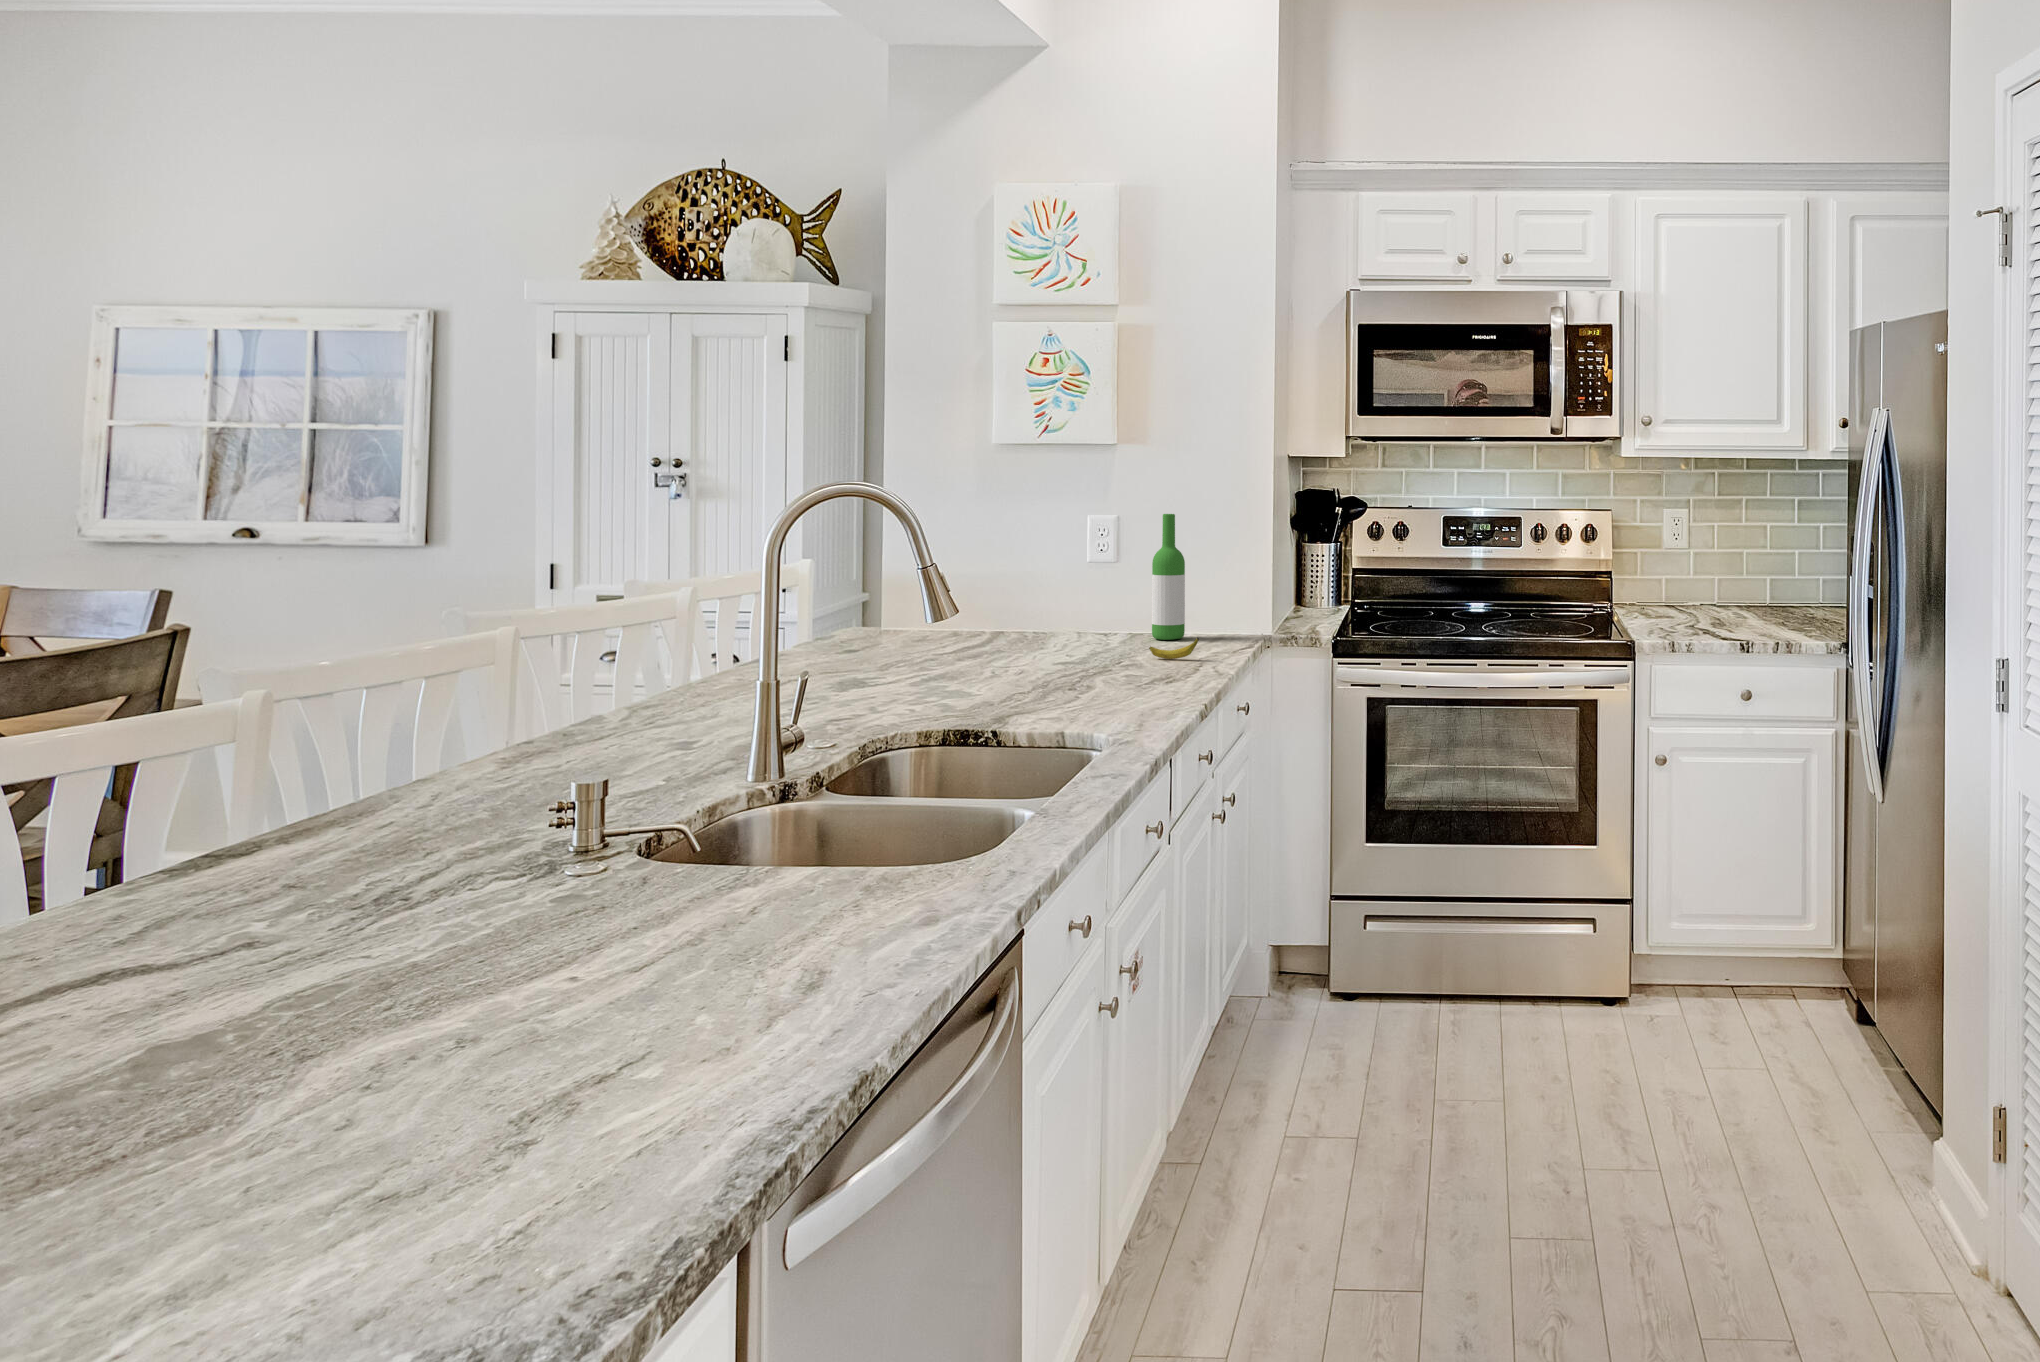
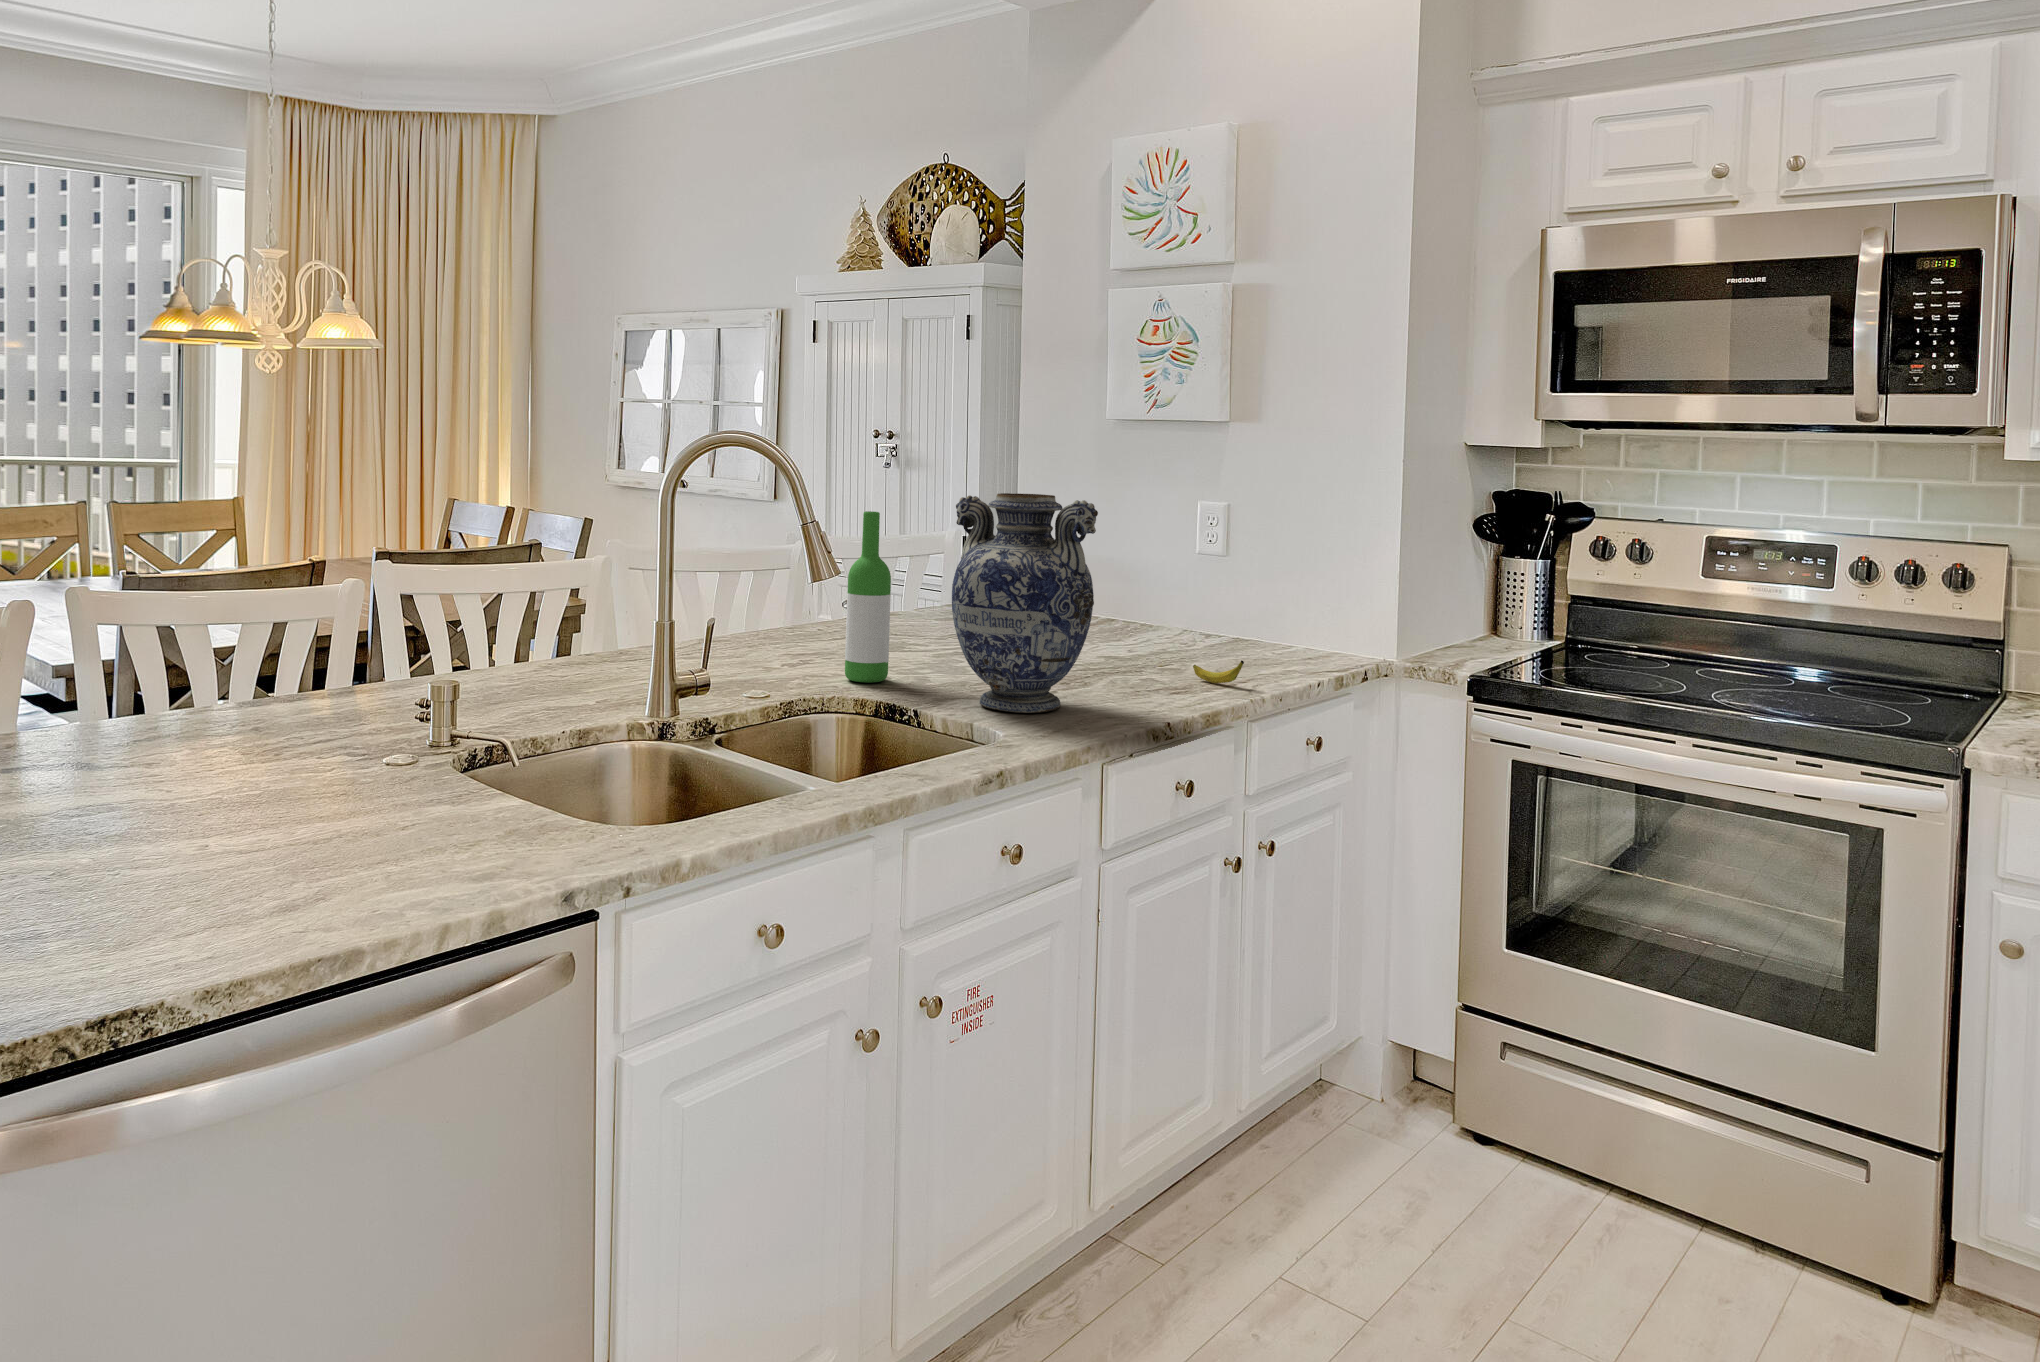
vase: none [992,509,1139,700] -> present [952,493,1098,713]
wine bottle: present [1152,514,1185,640] -> present [845,511,891,683]

